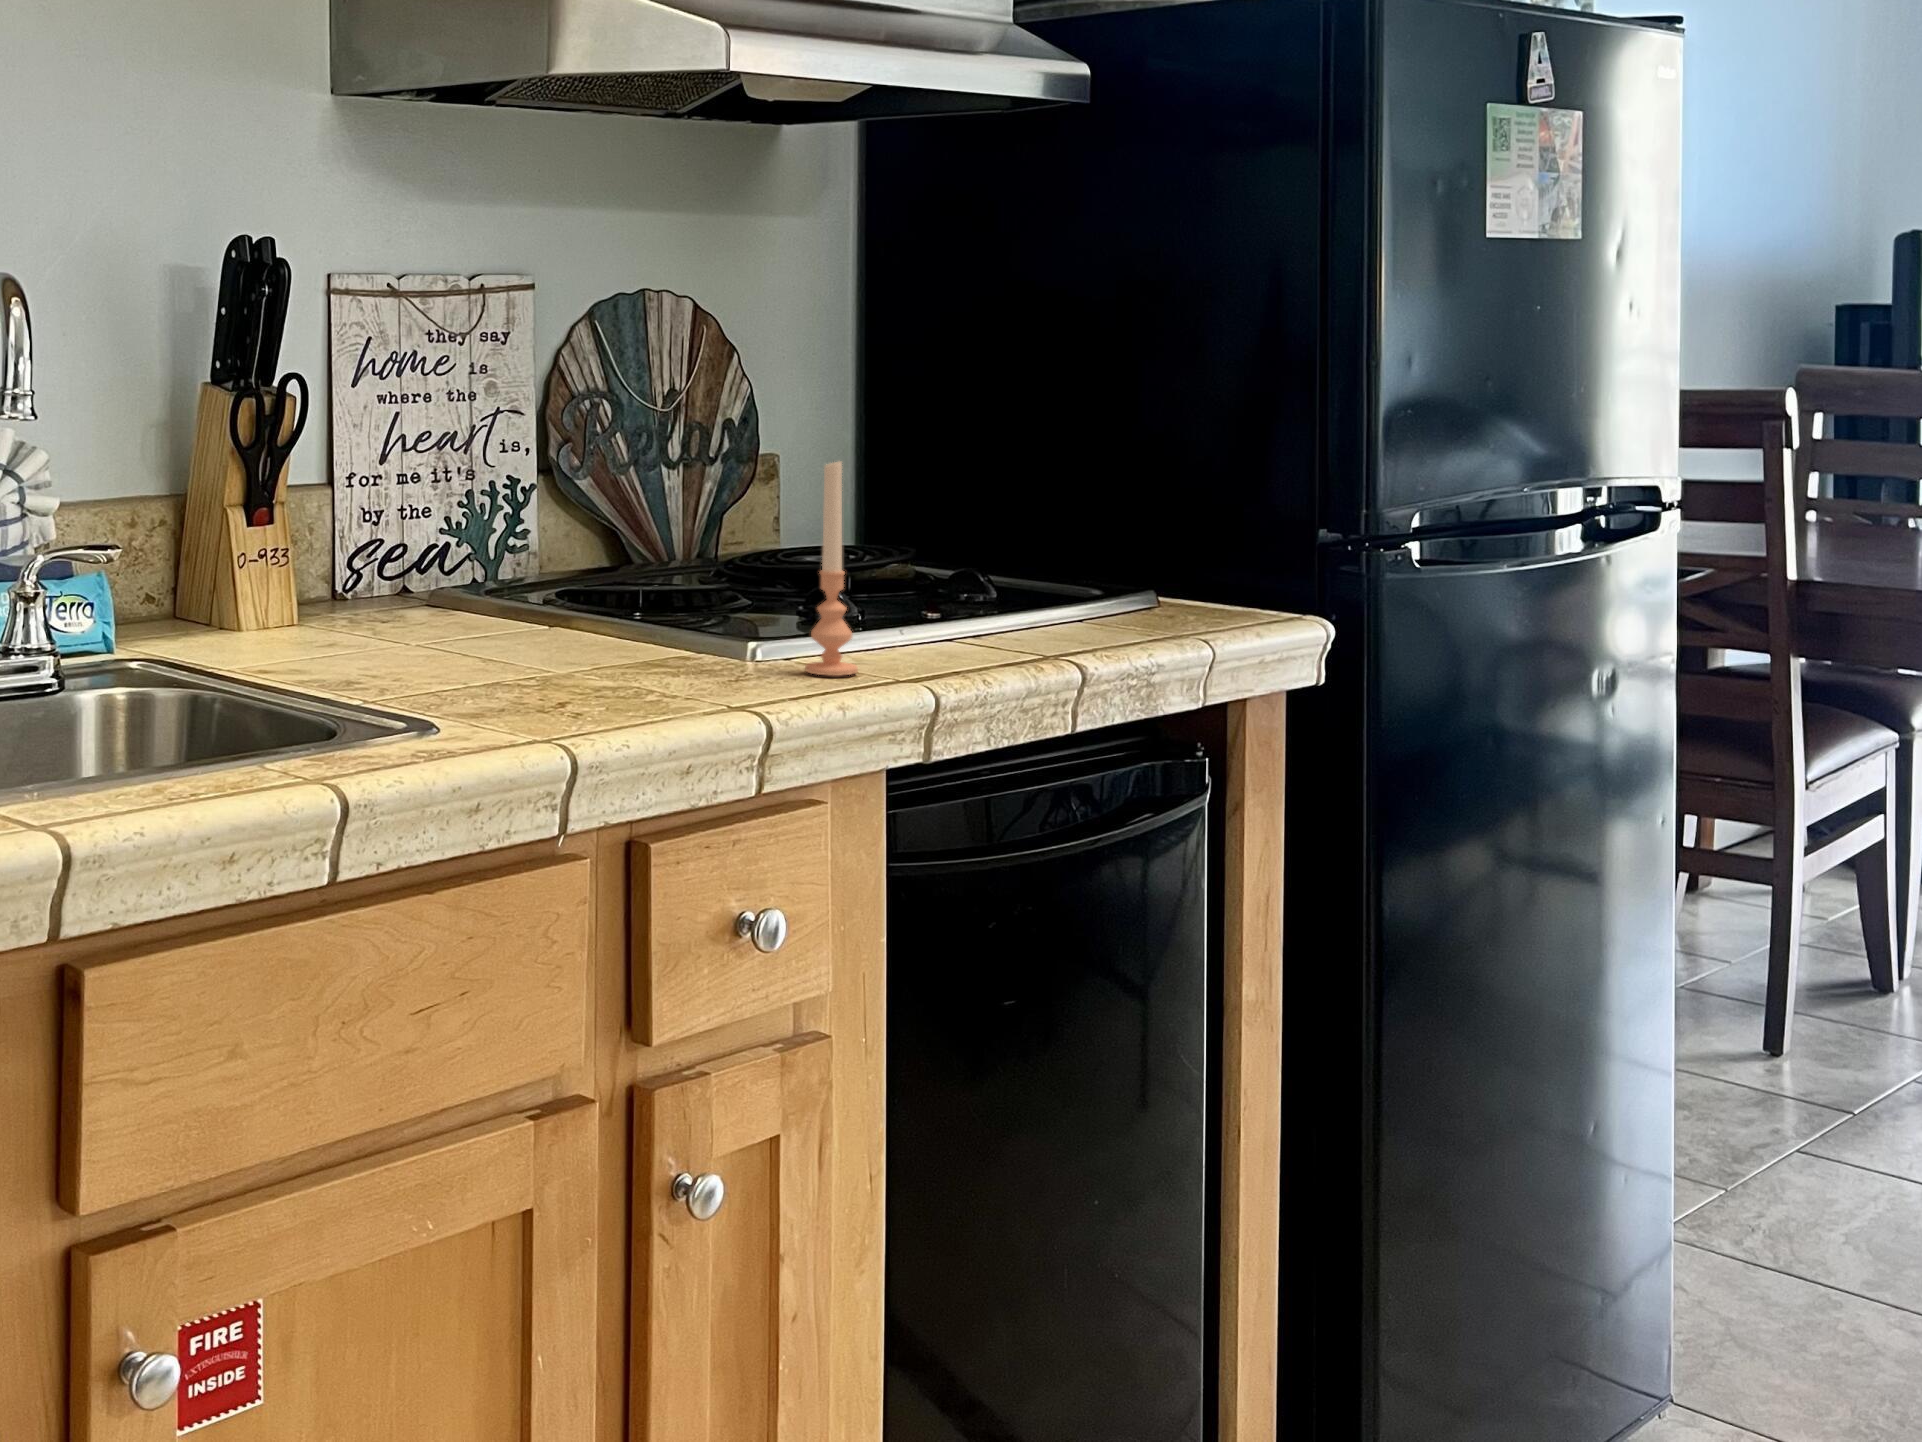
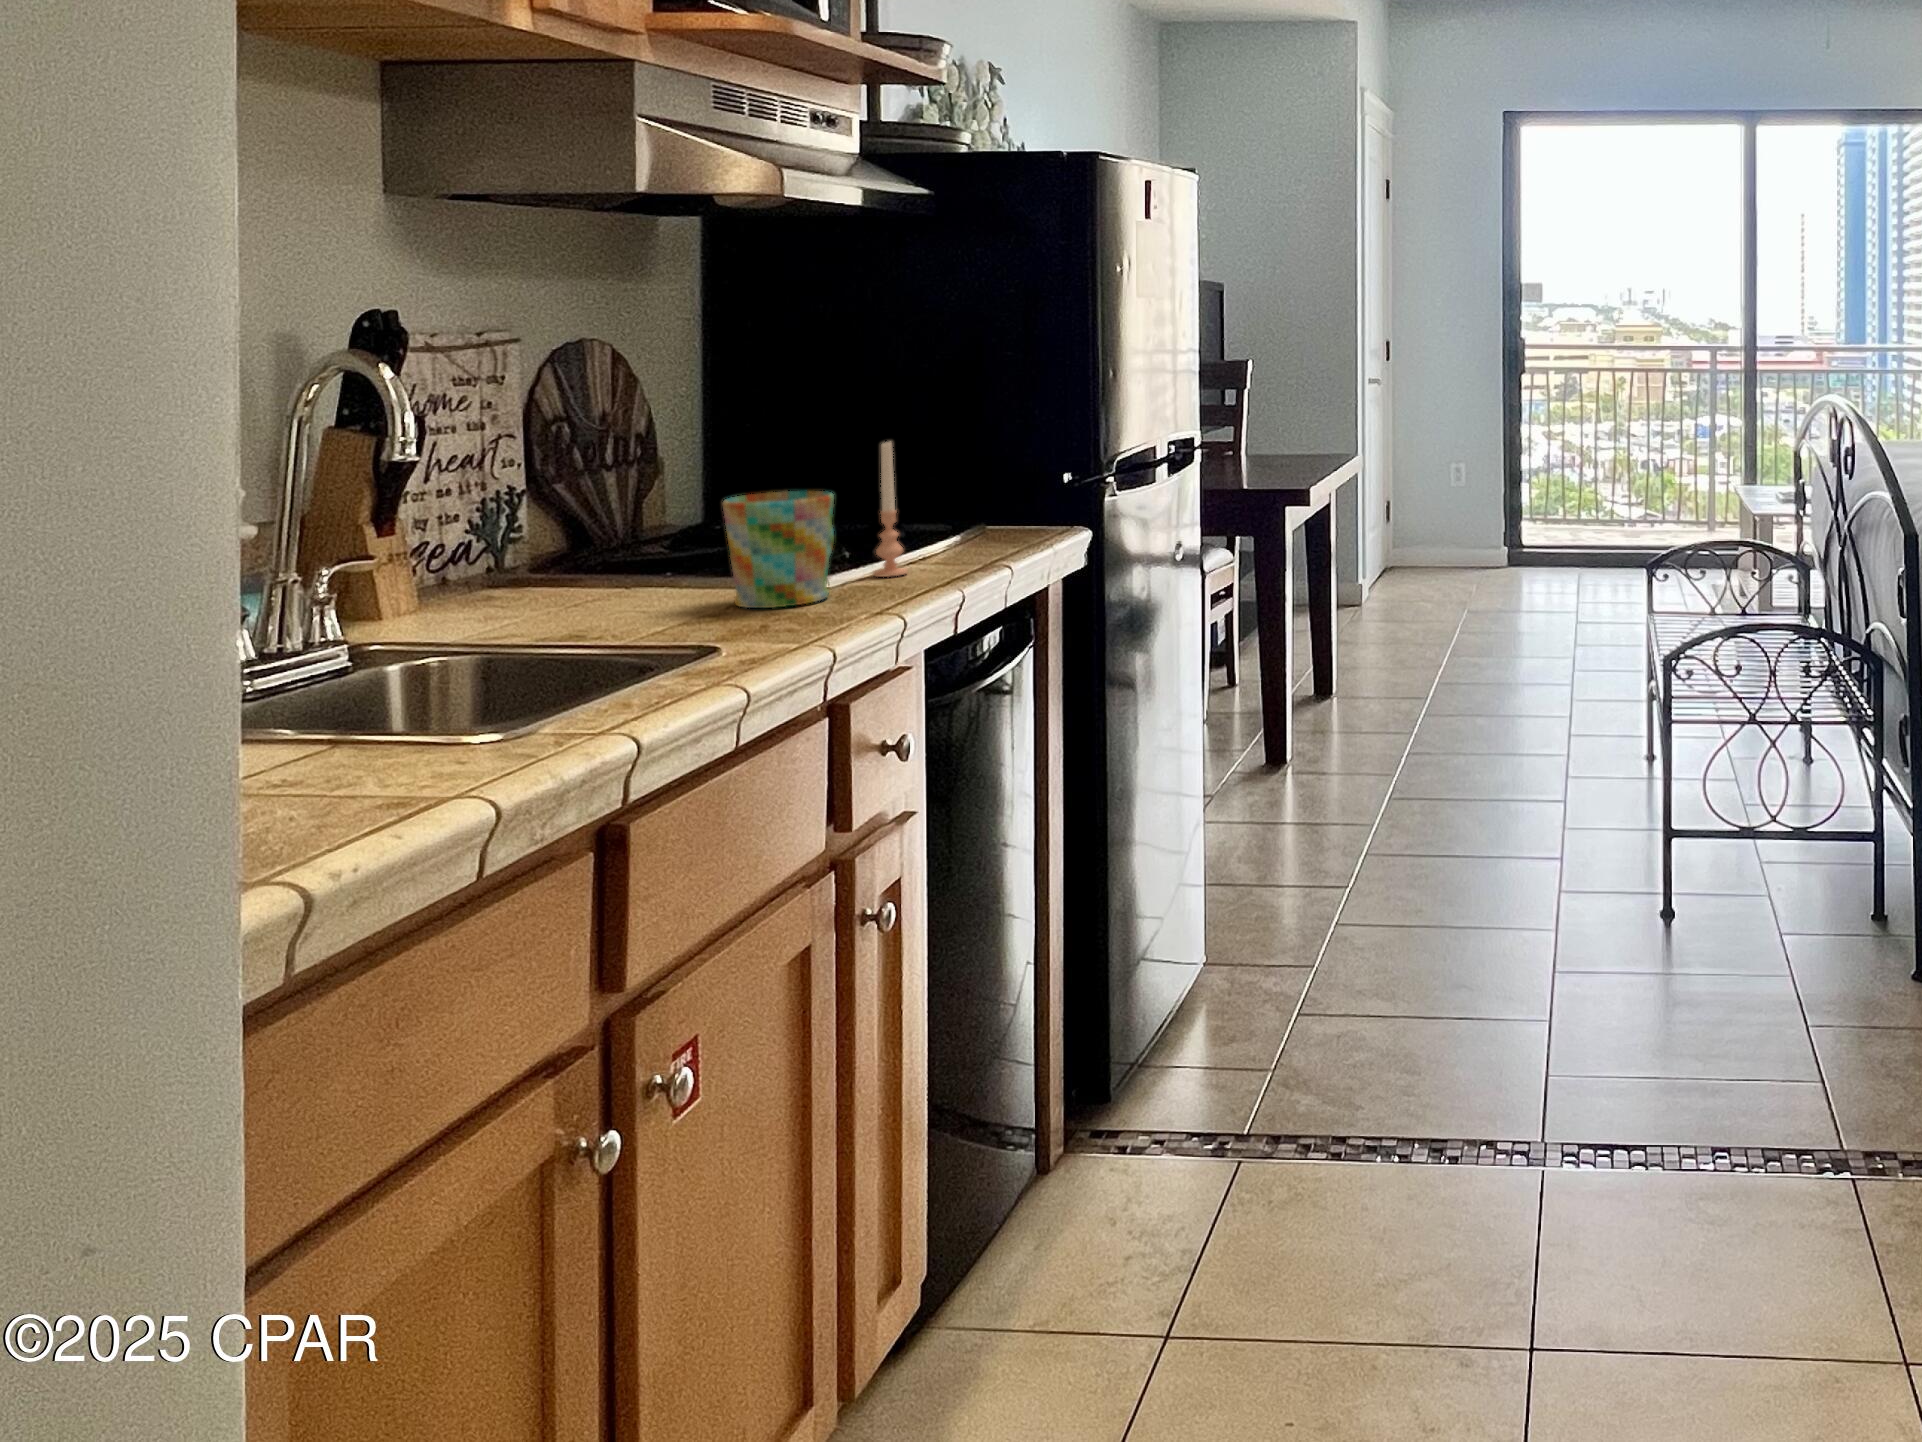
mug: none [543,521,723,698] -> present [723,491,834,608]

